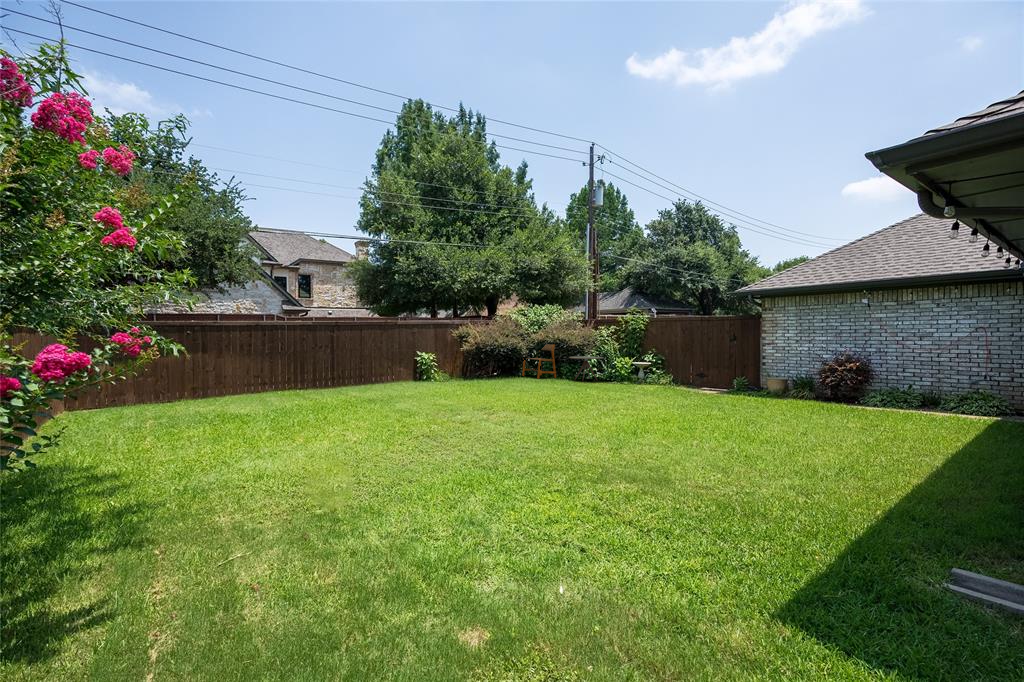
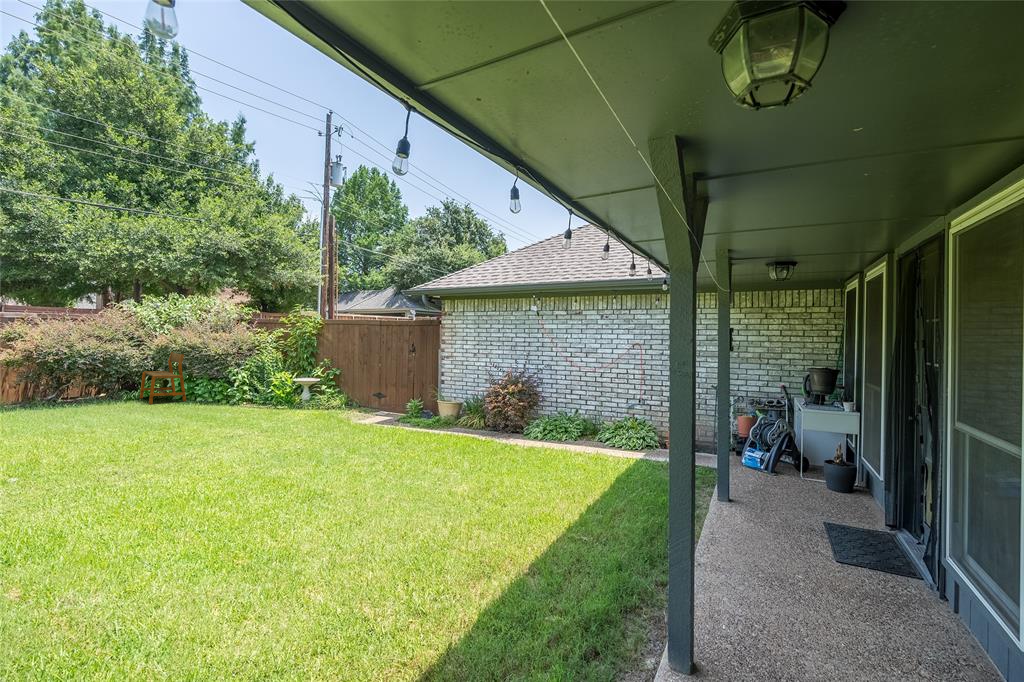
round table: present [569,356,603,381] -> none [196,371,251,407]

